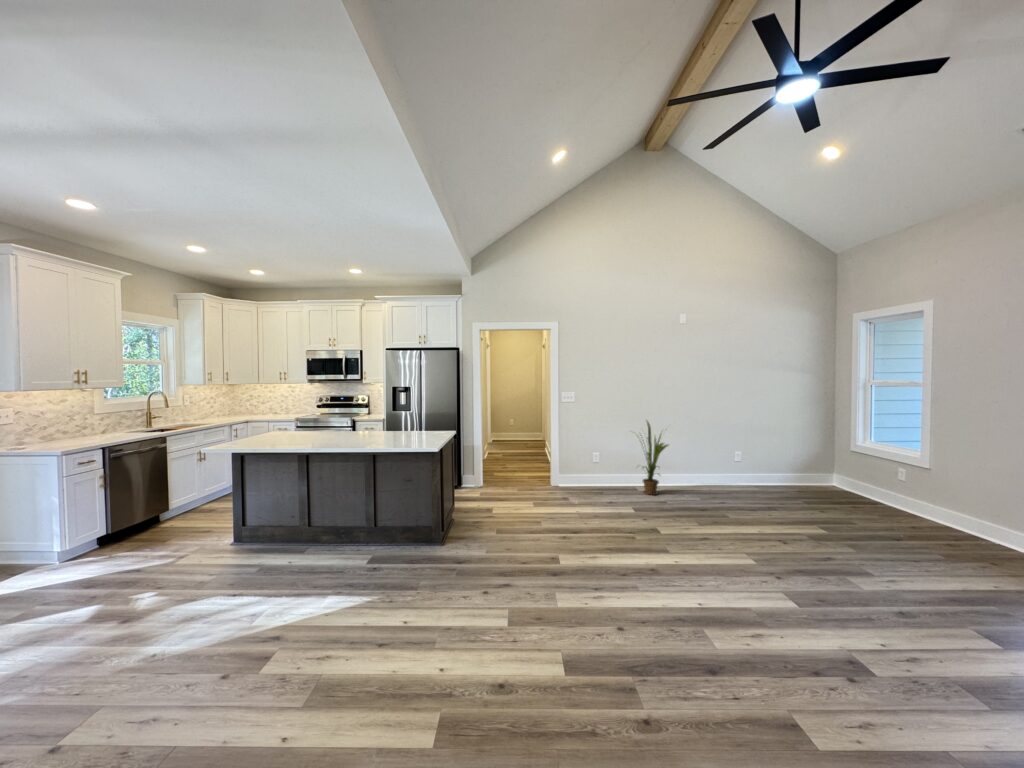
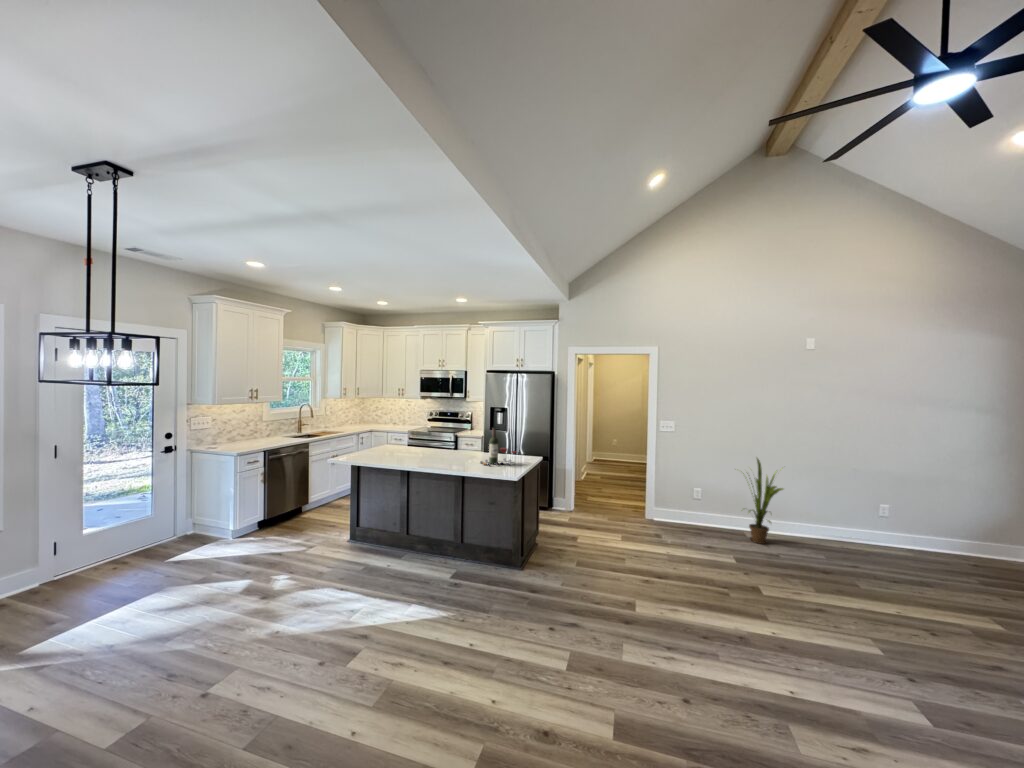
wine bottle: none [393,402,434,442] -> present [480,428,517,465]

